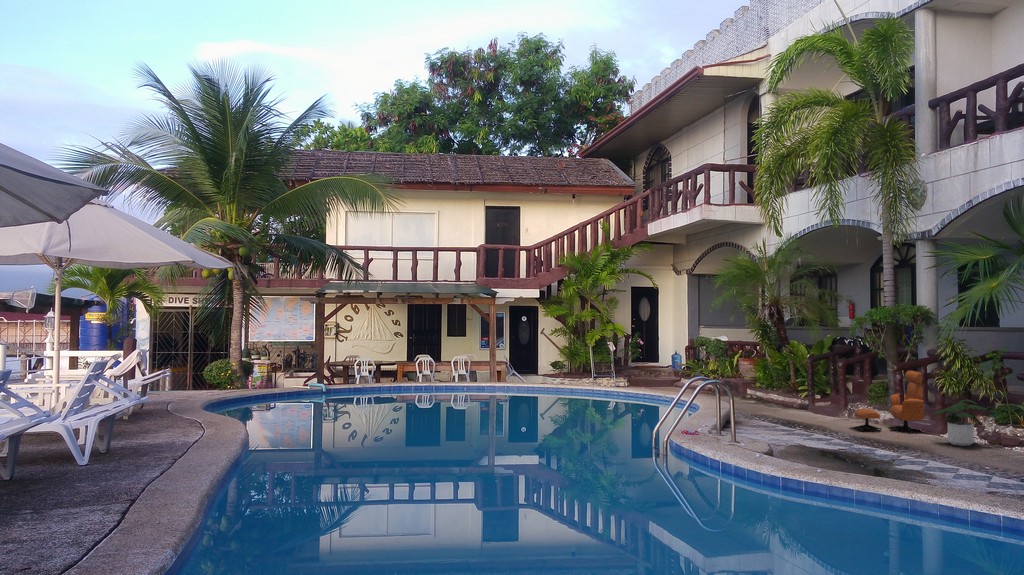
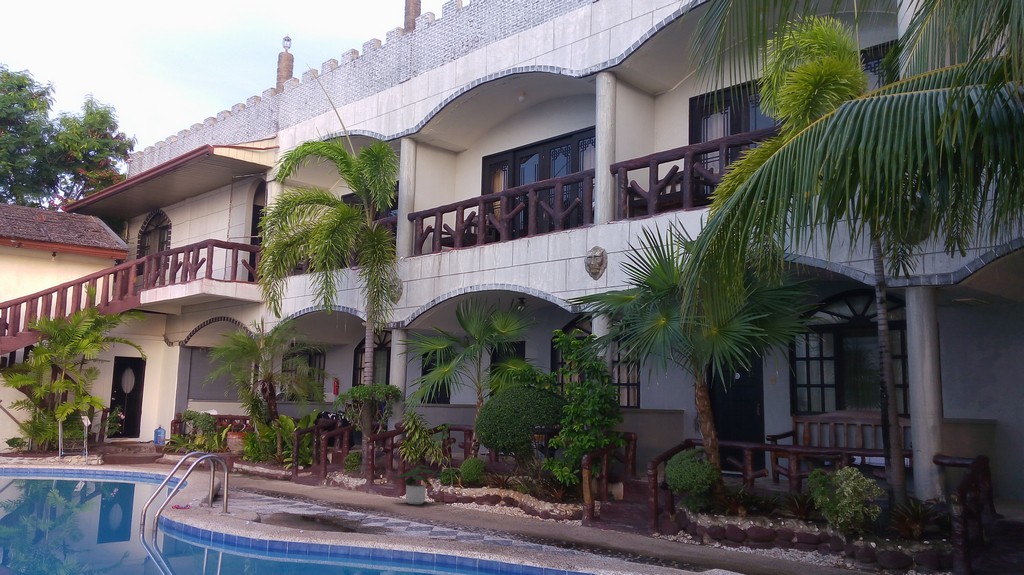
lounge chair: present [850,371,924,433] -> none [327,442,390,497]

